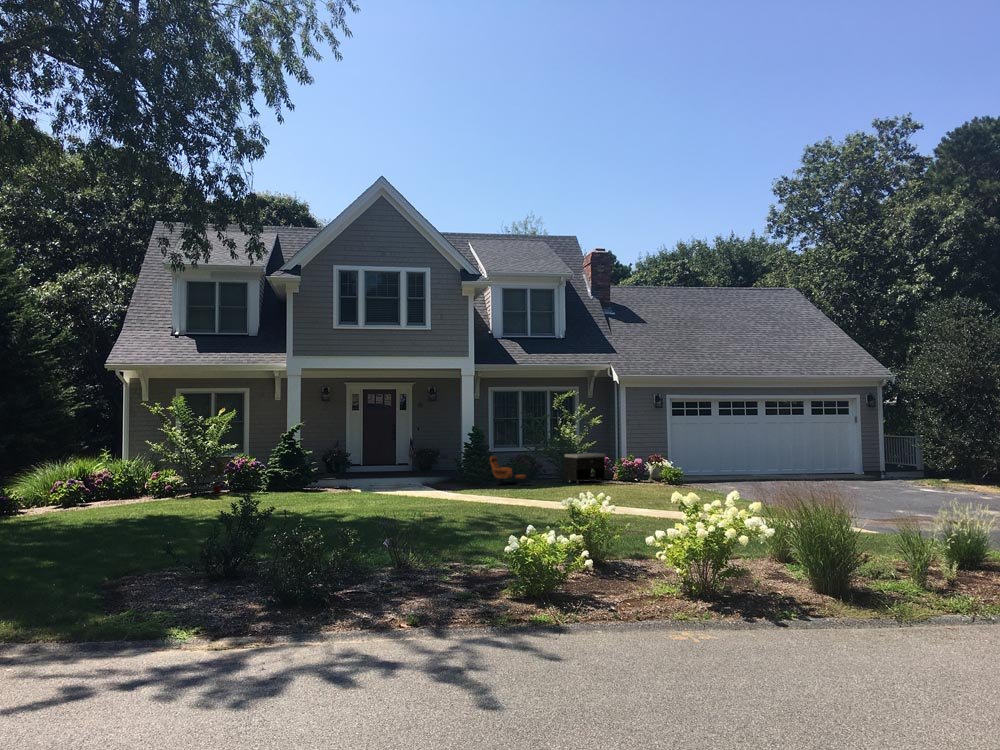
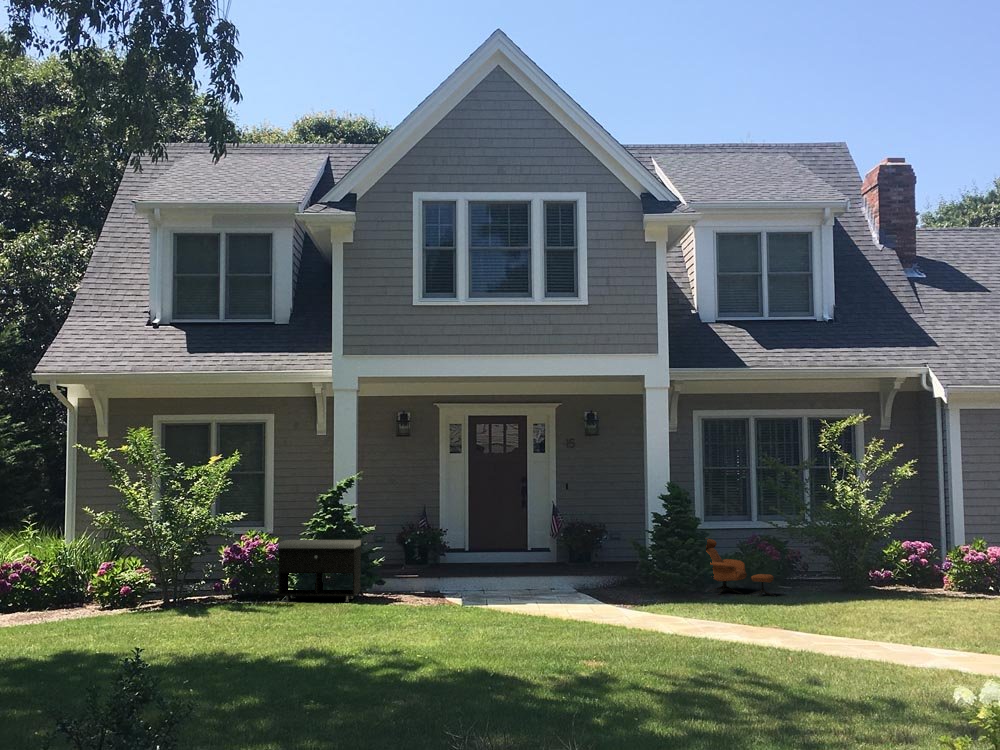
storage bench: present [564,453,606,483] -> present [278,540,361,602]
potted tree: present [205,456,230,493] -> none [188,532,234,601]

